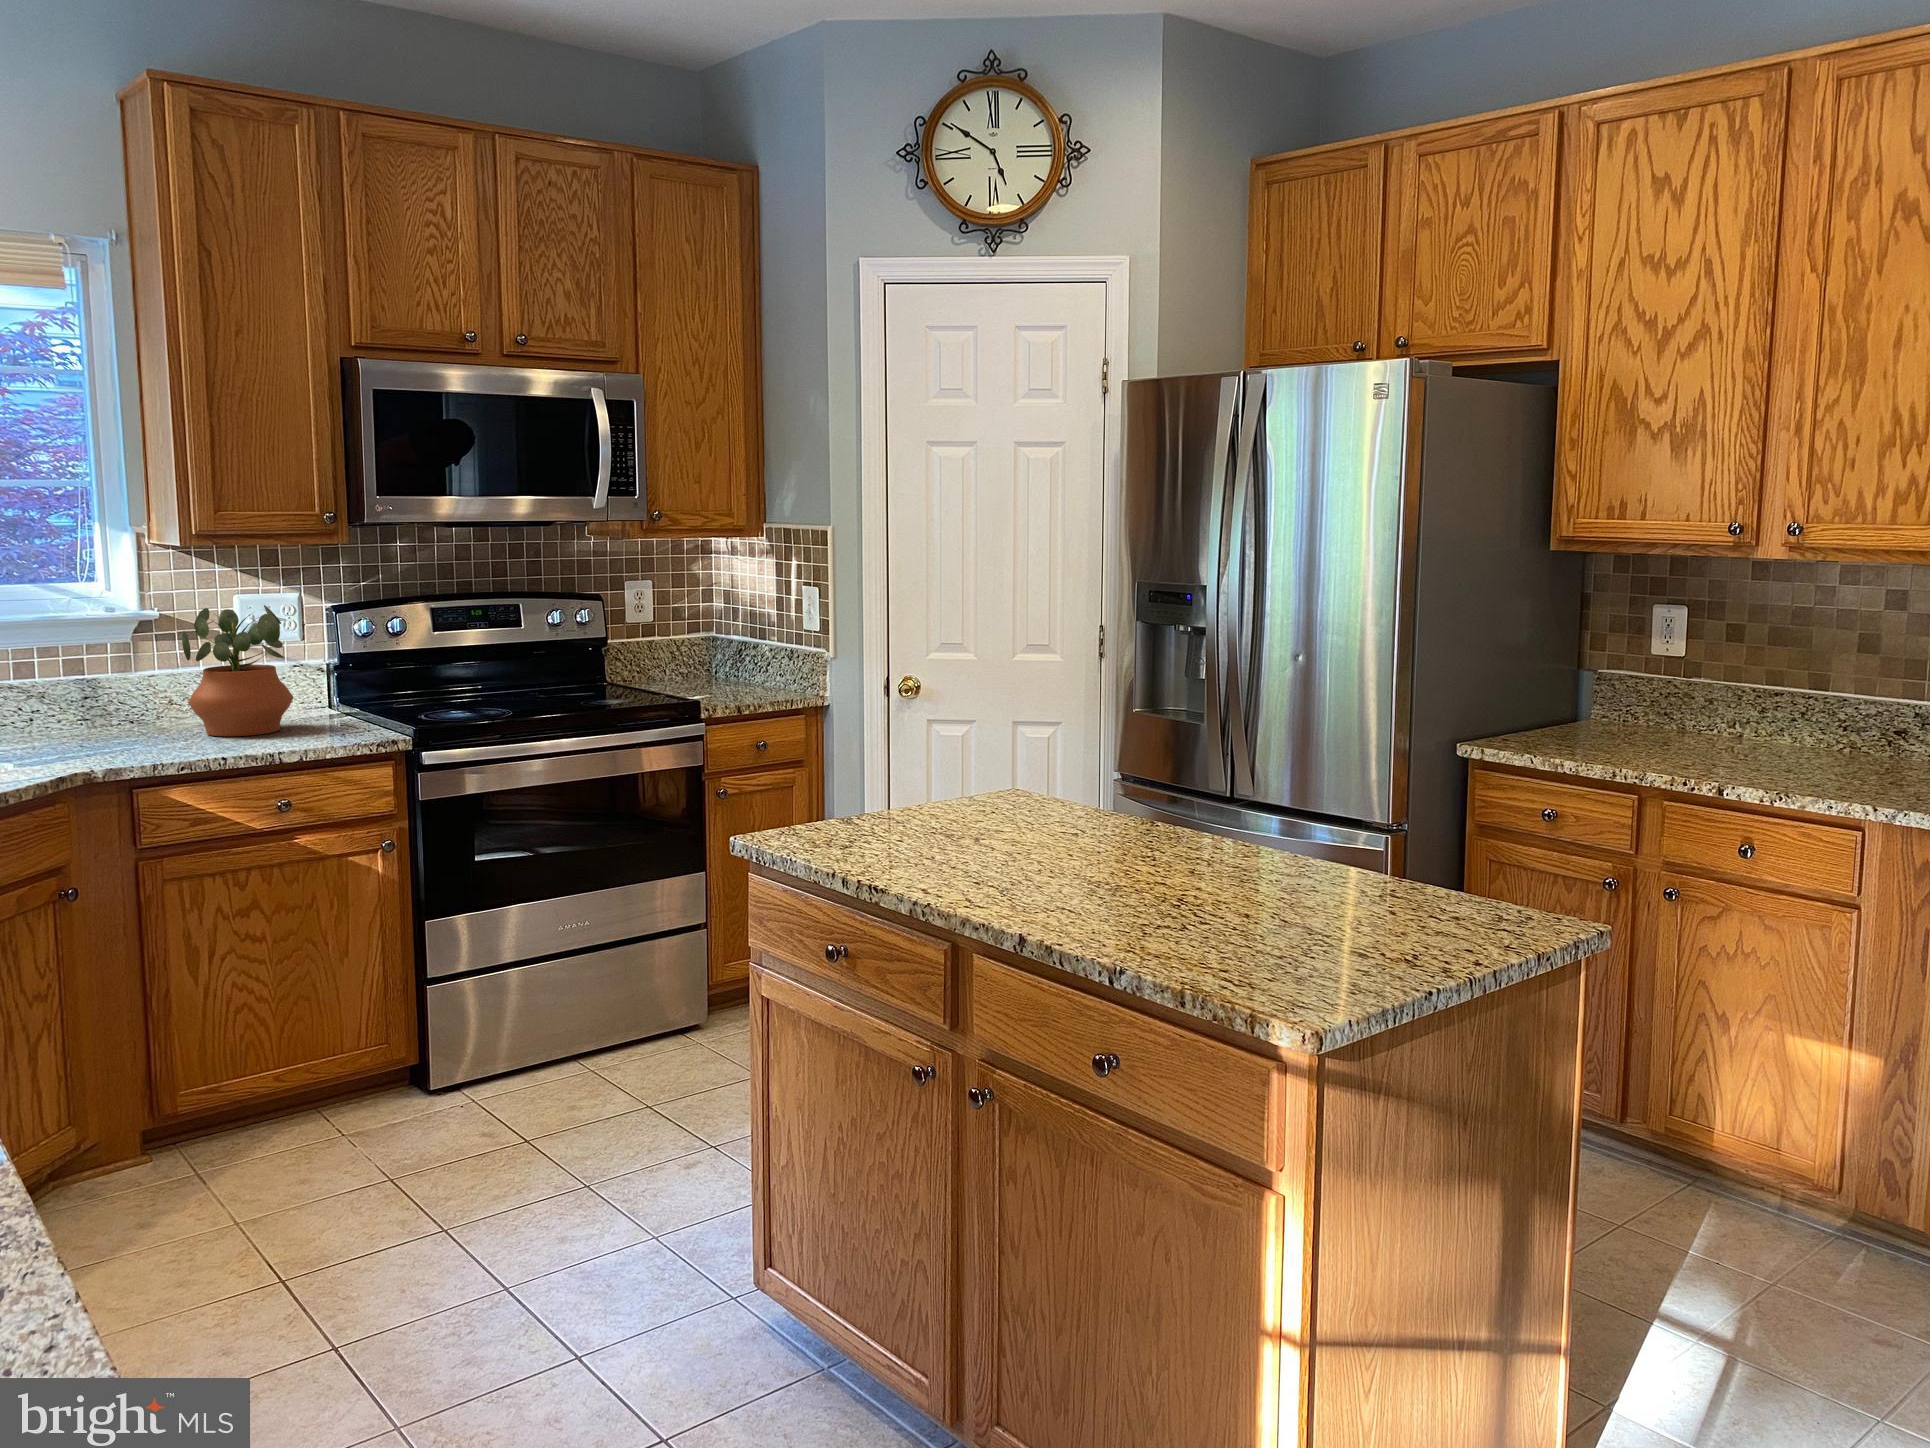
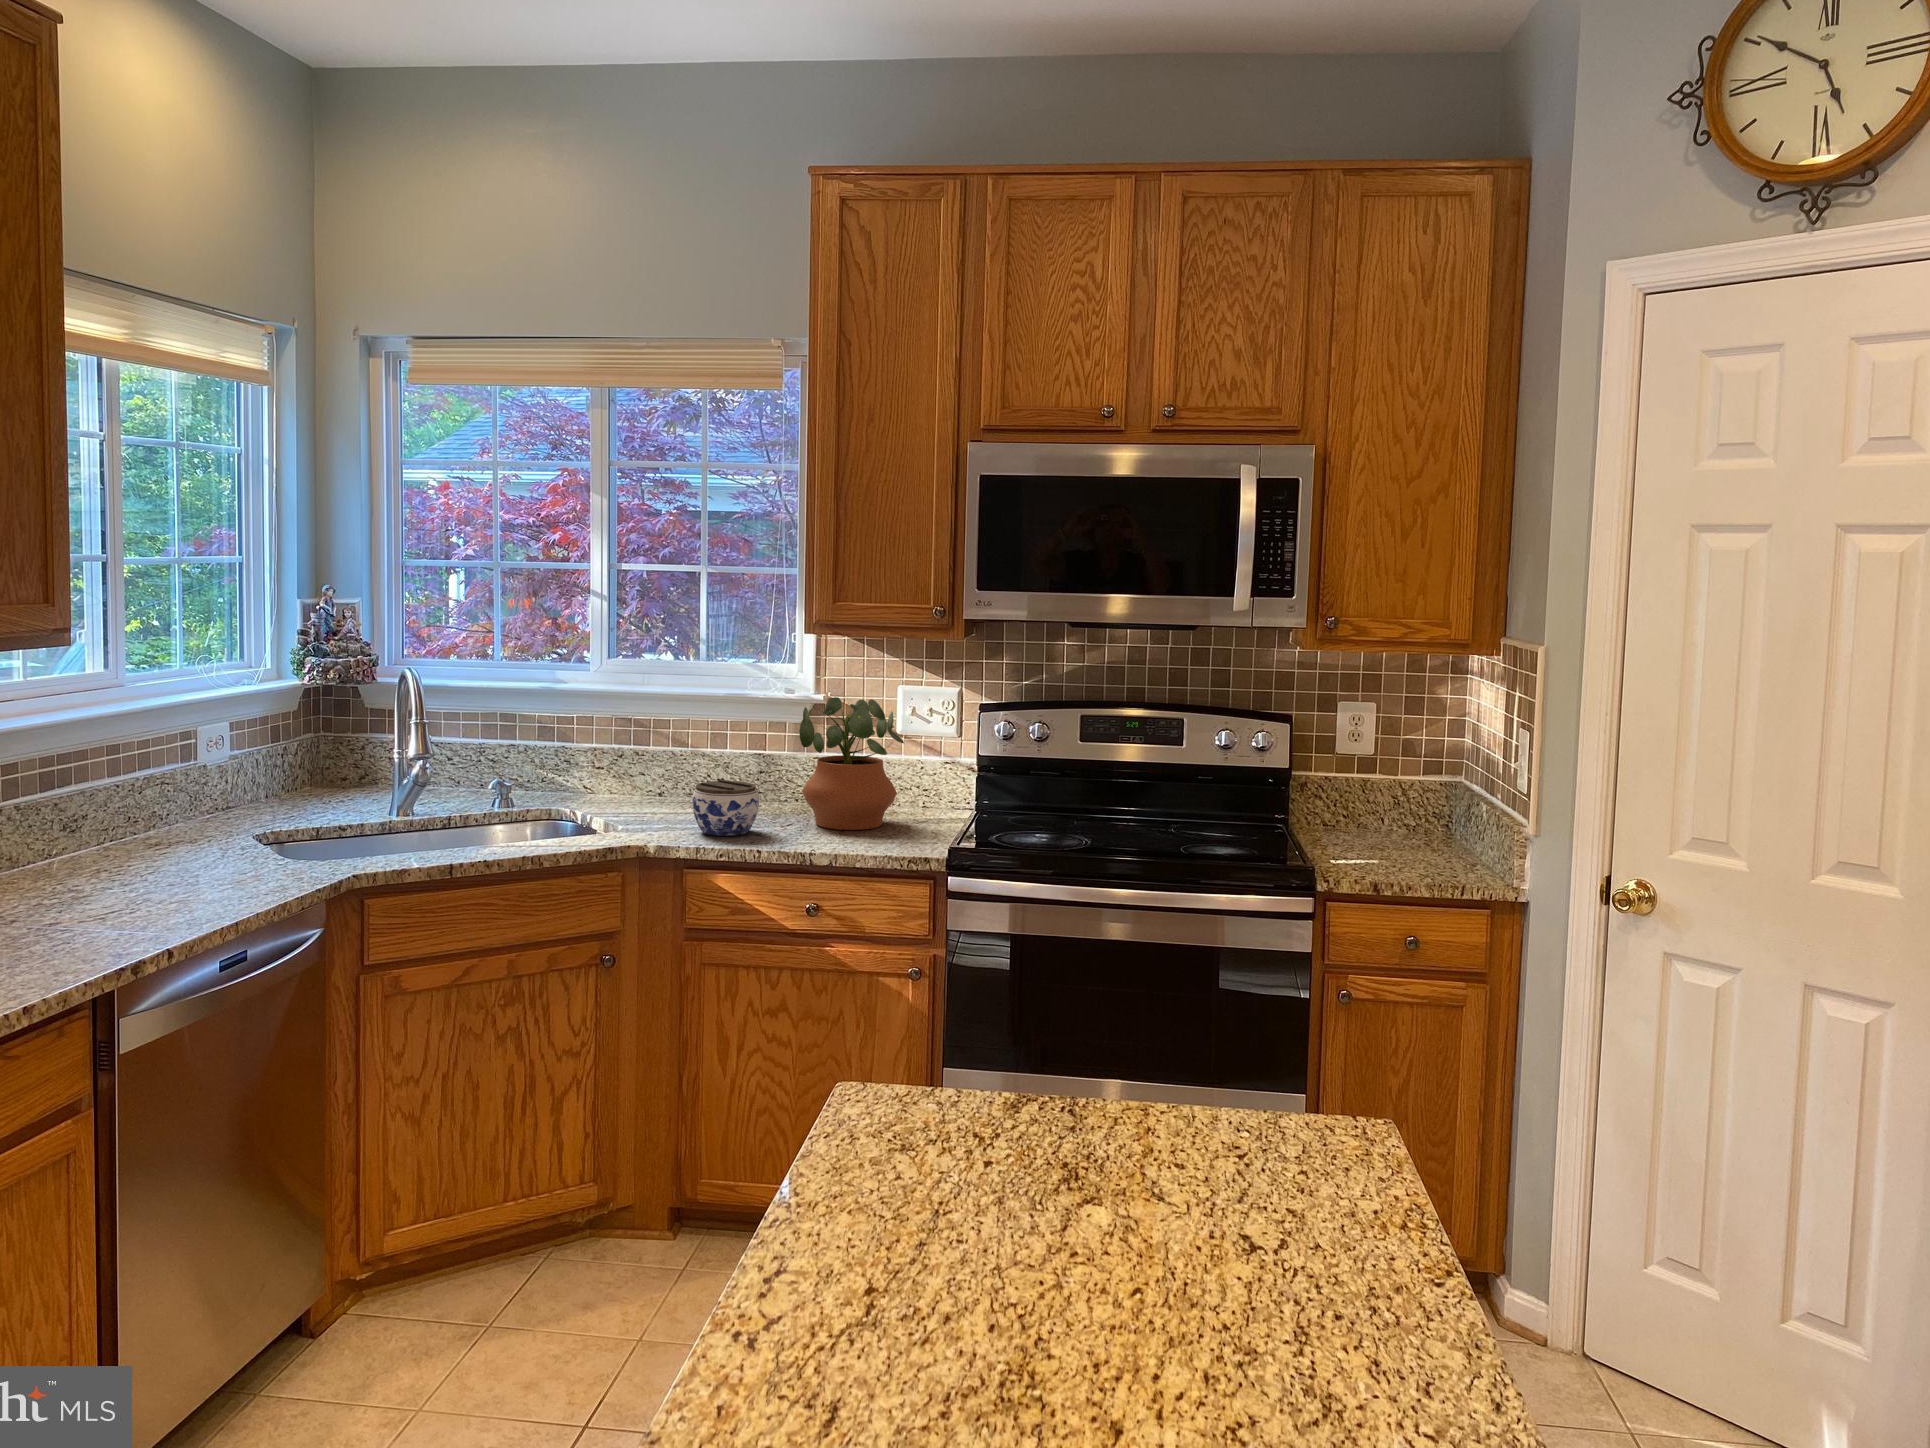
jar: none [99,700,178,756] -> present [692,780,759,836]

